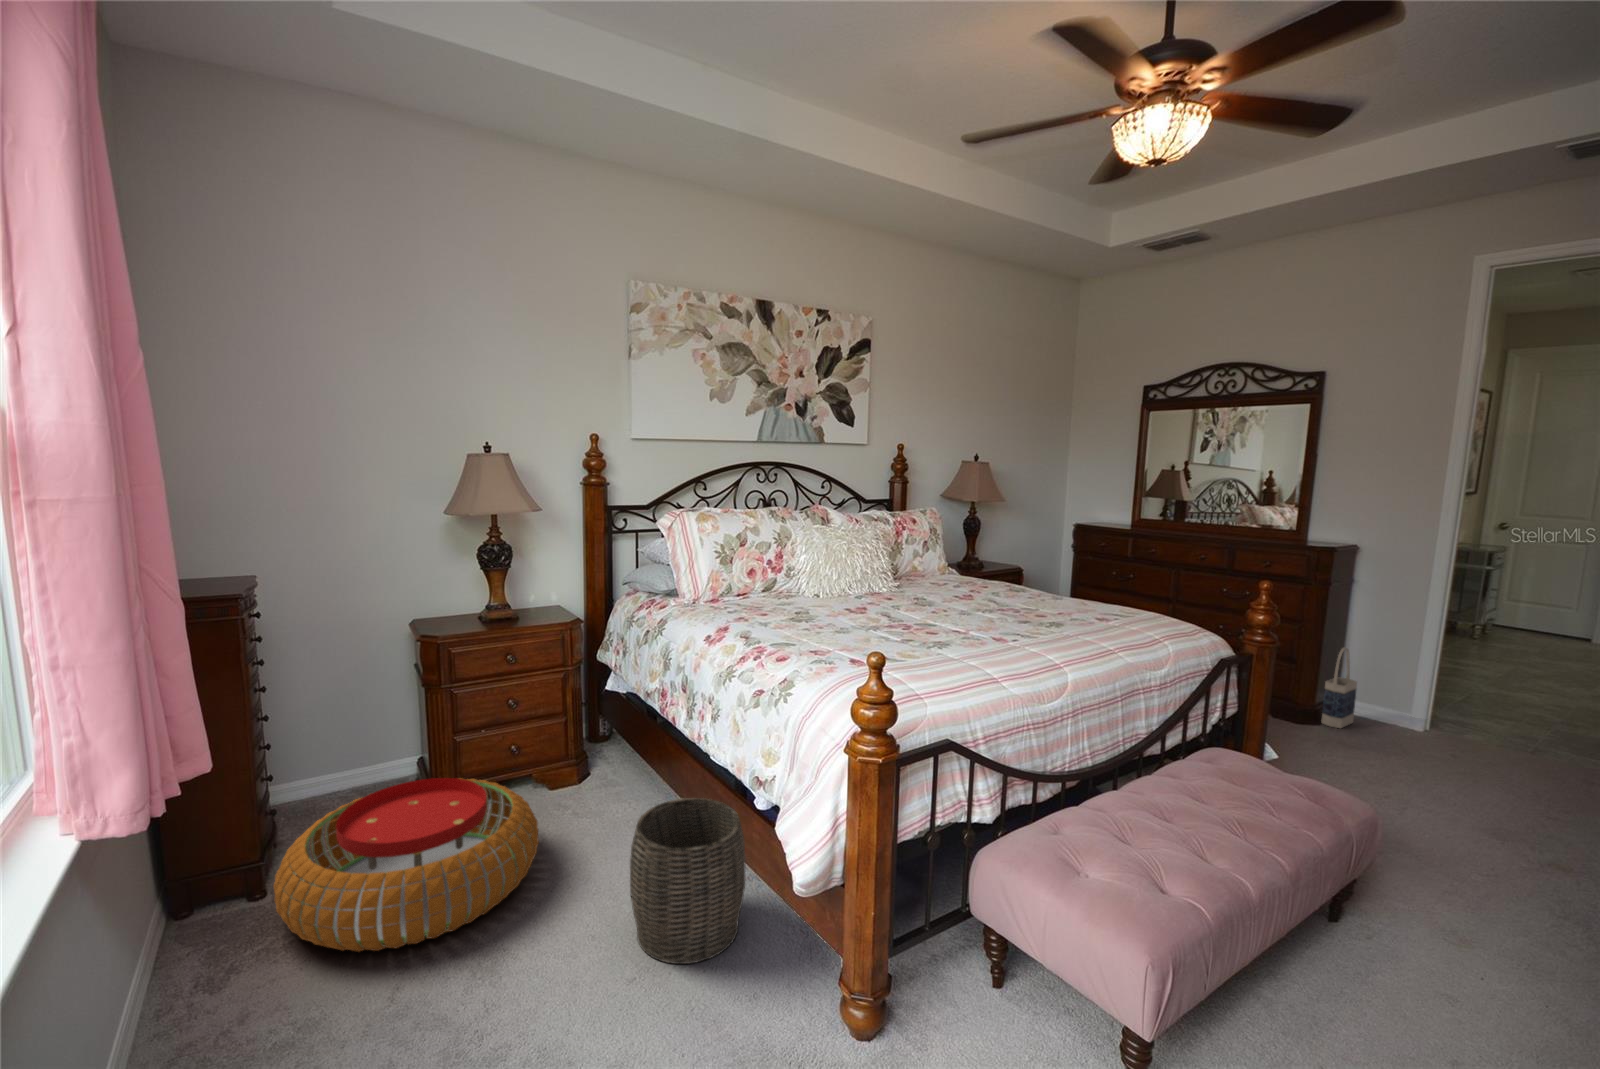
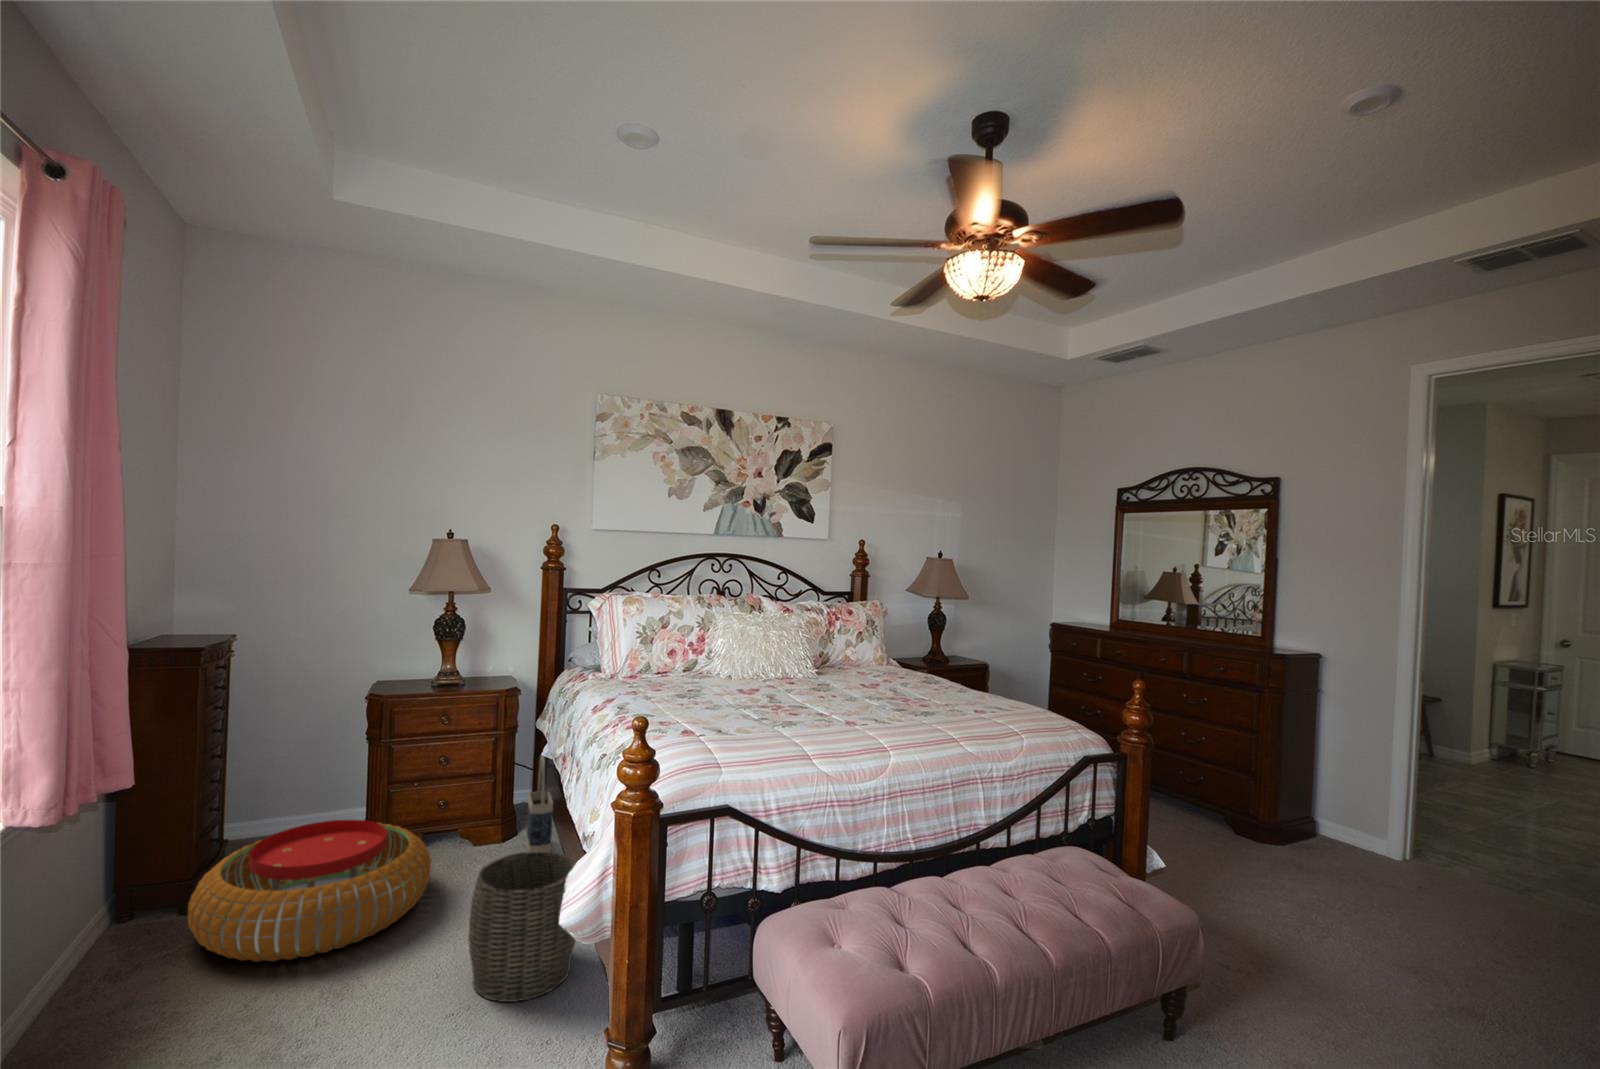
bag: present [1322,648,1357,728] -> present [526,756,553,851]

